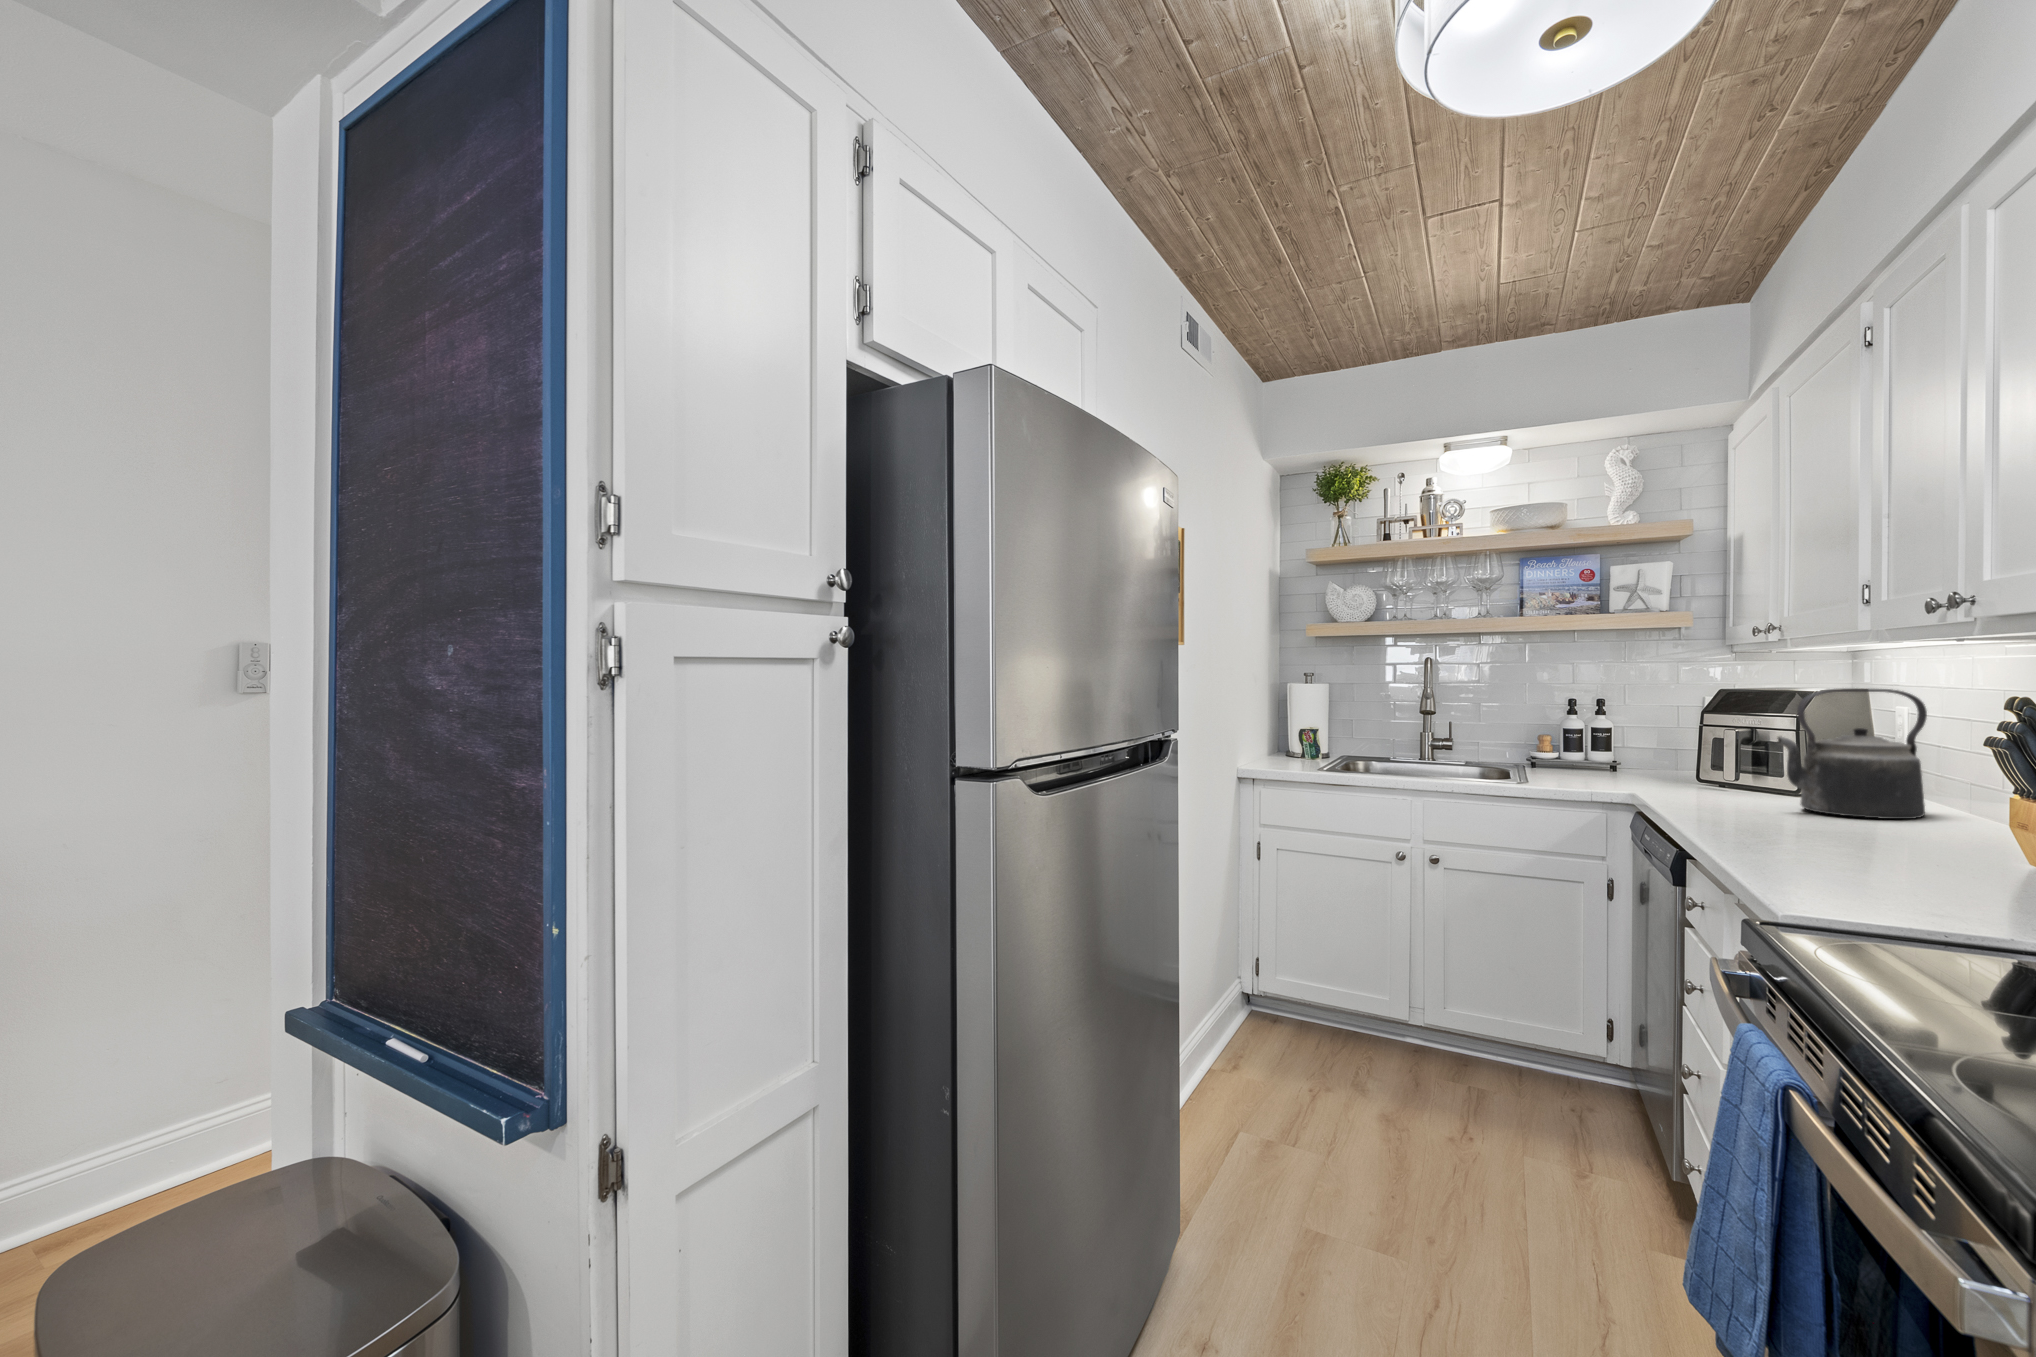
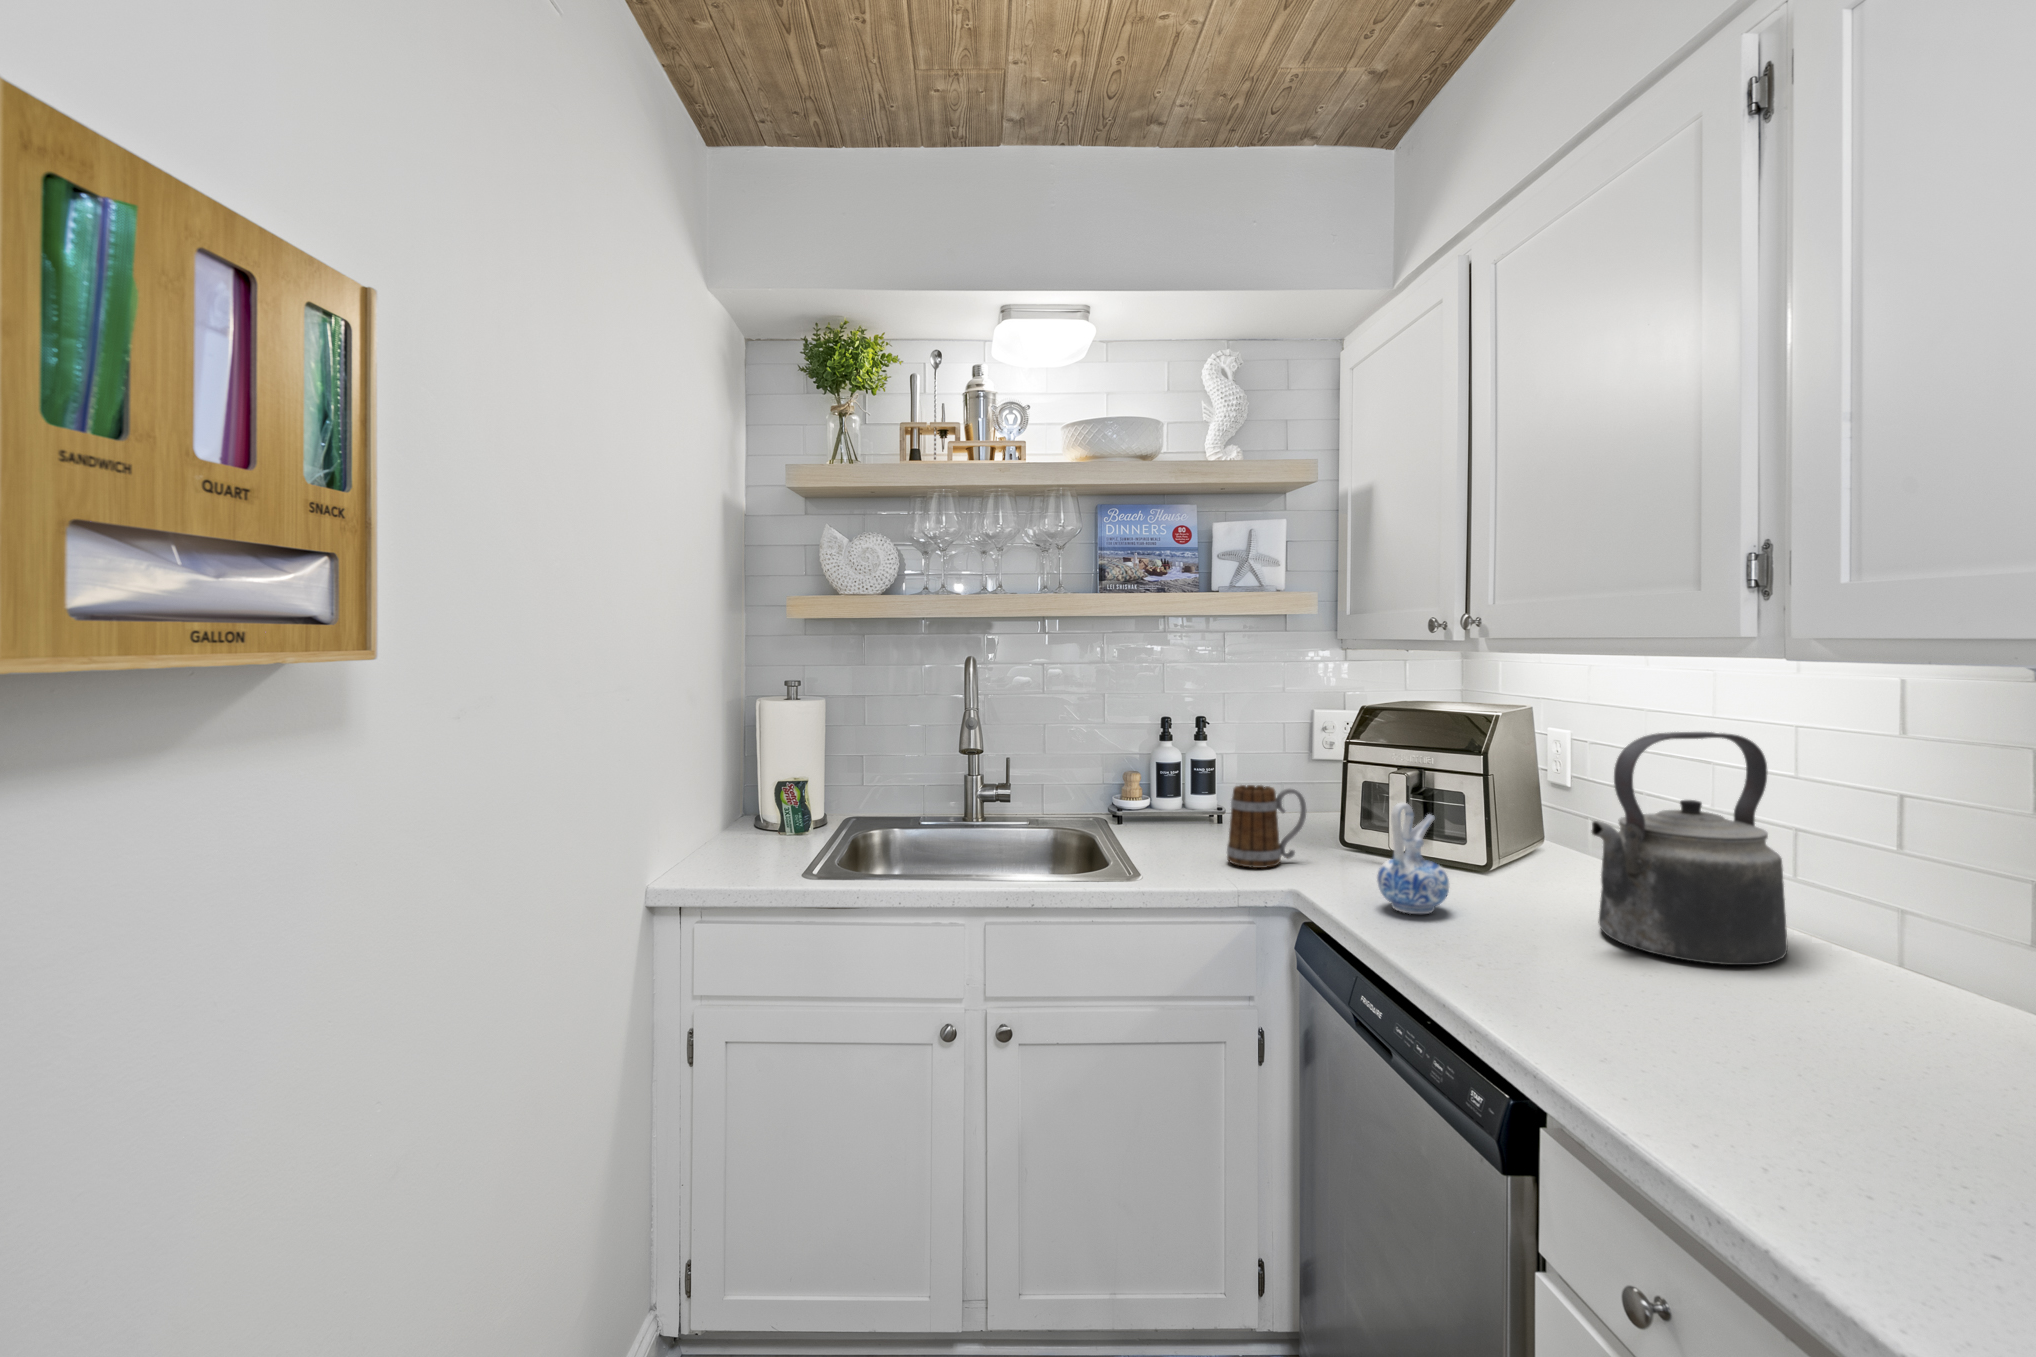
ceramic pitcher: none [1665,733,1714,799] -> present [1377,802,1449,914]
mug: none [1588,734,1647,783] -> present [1227,785,1307,868]

